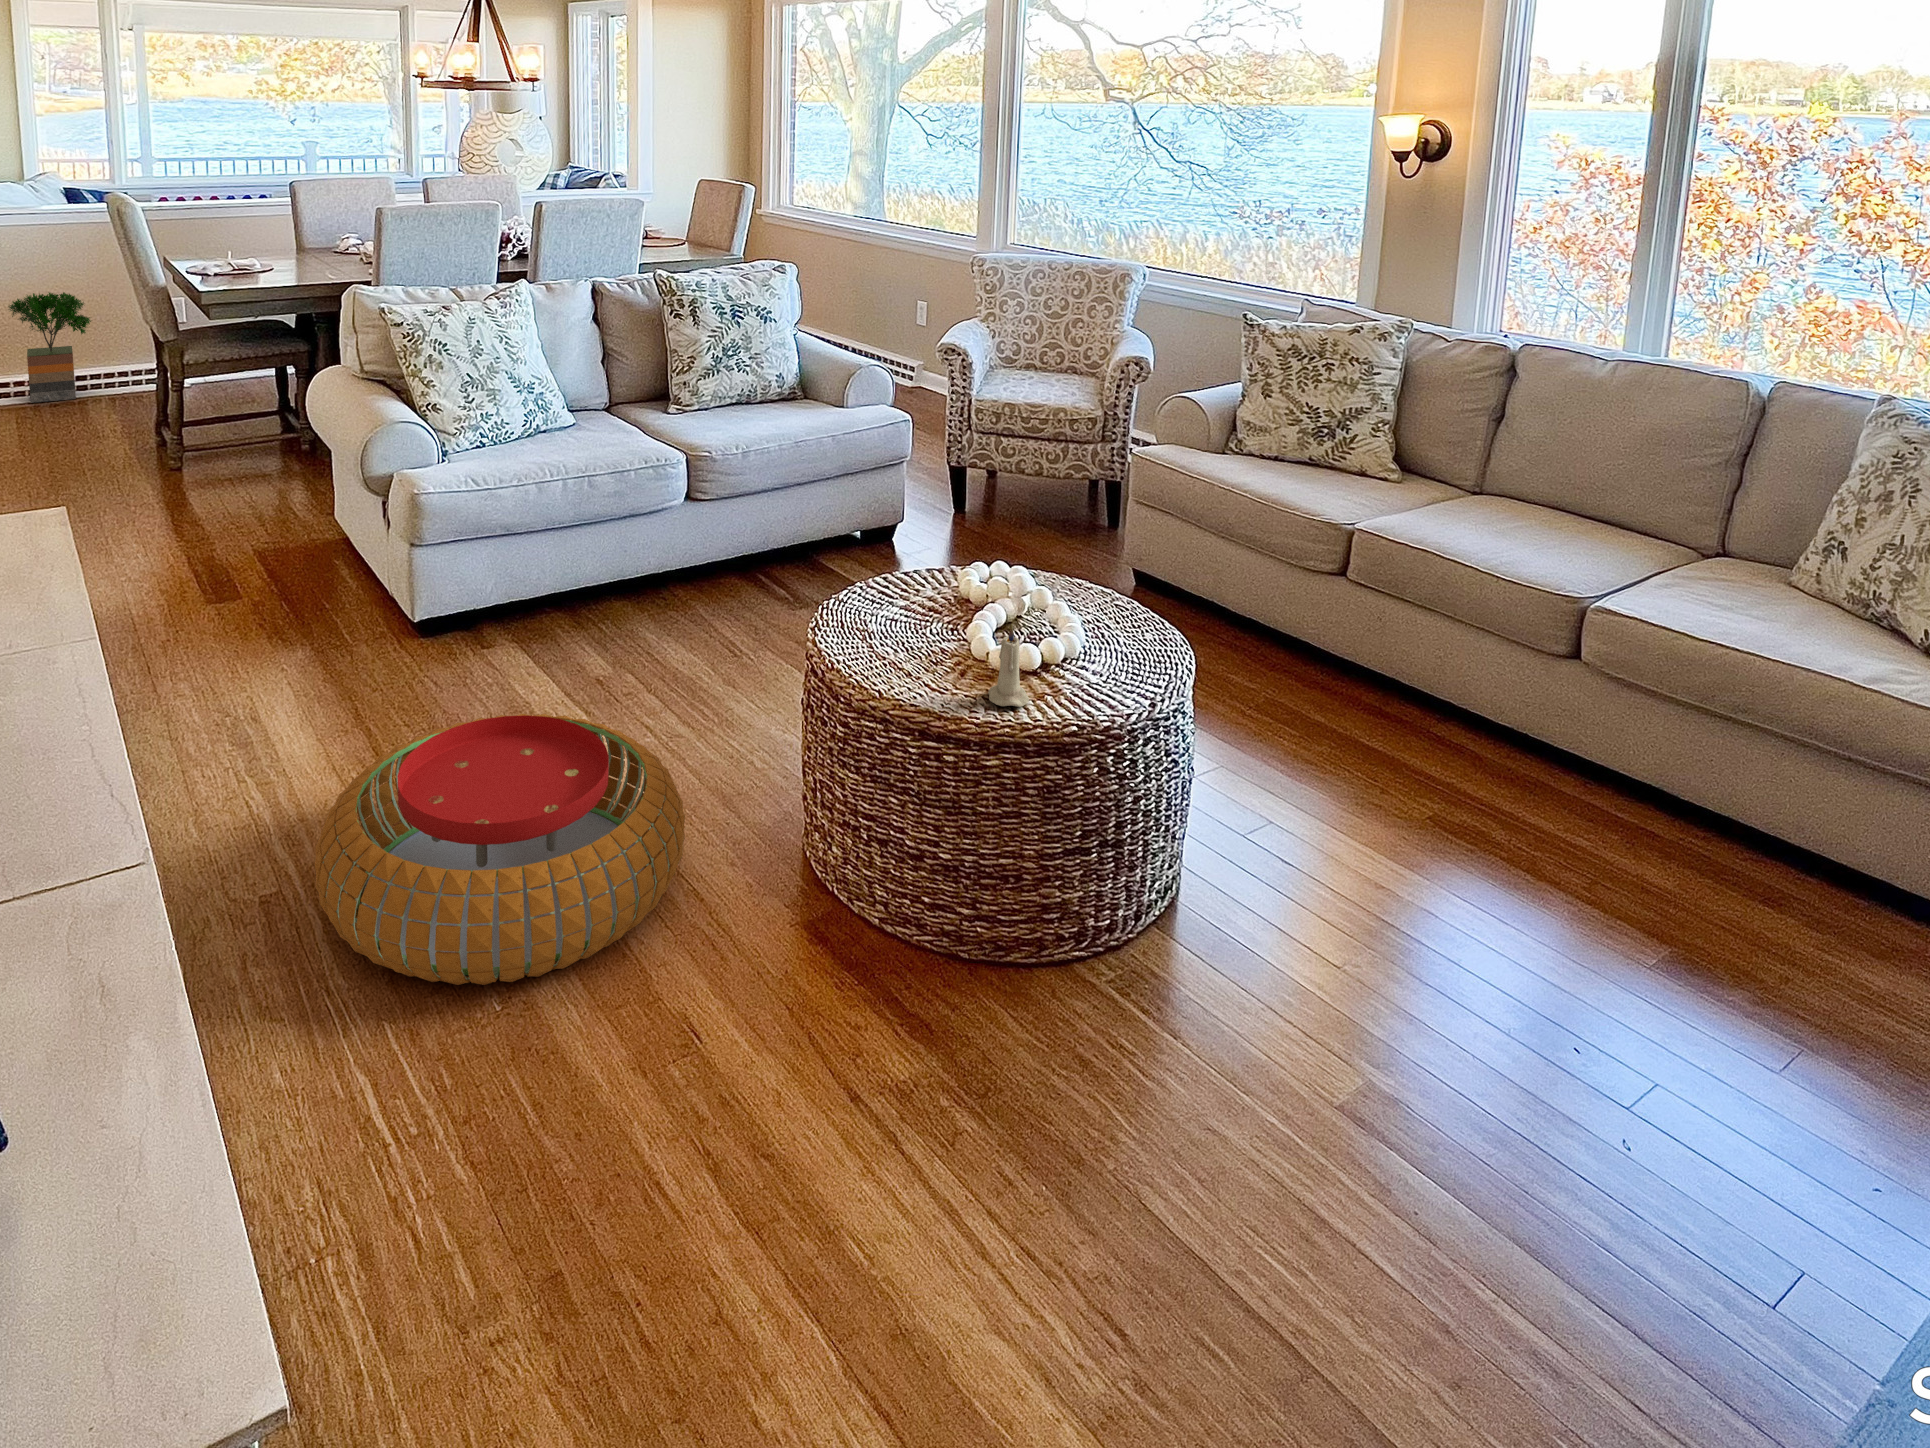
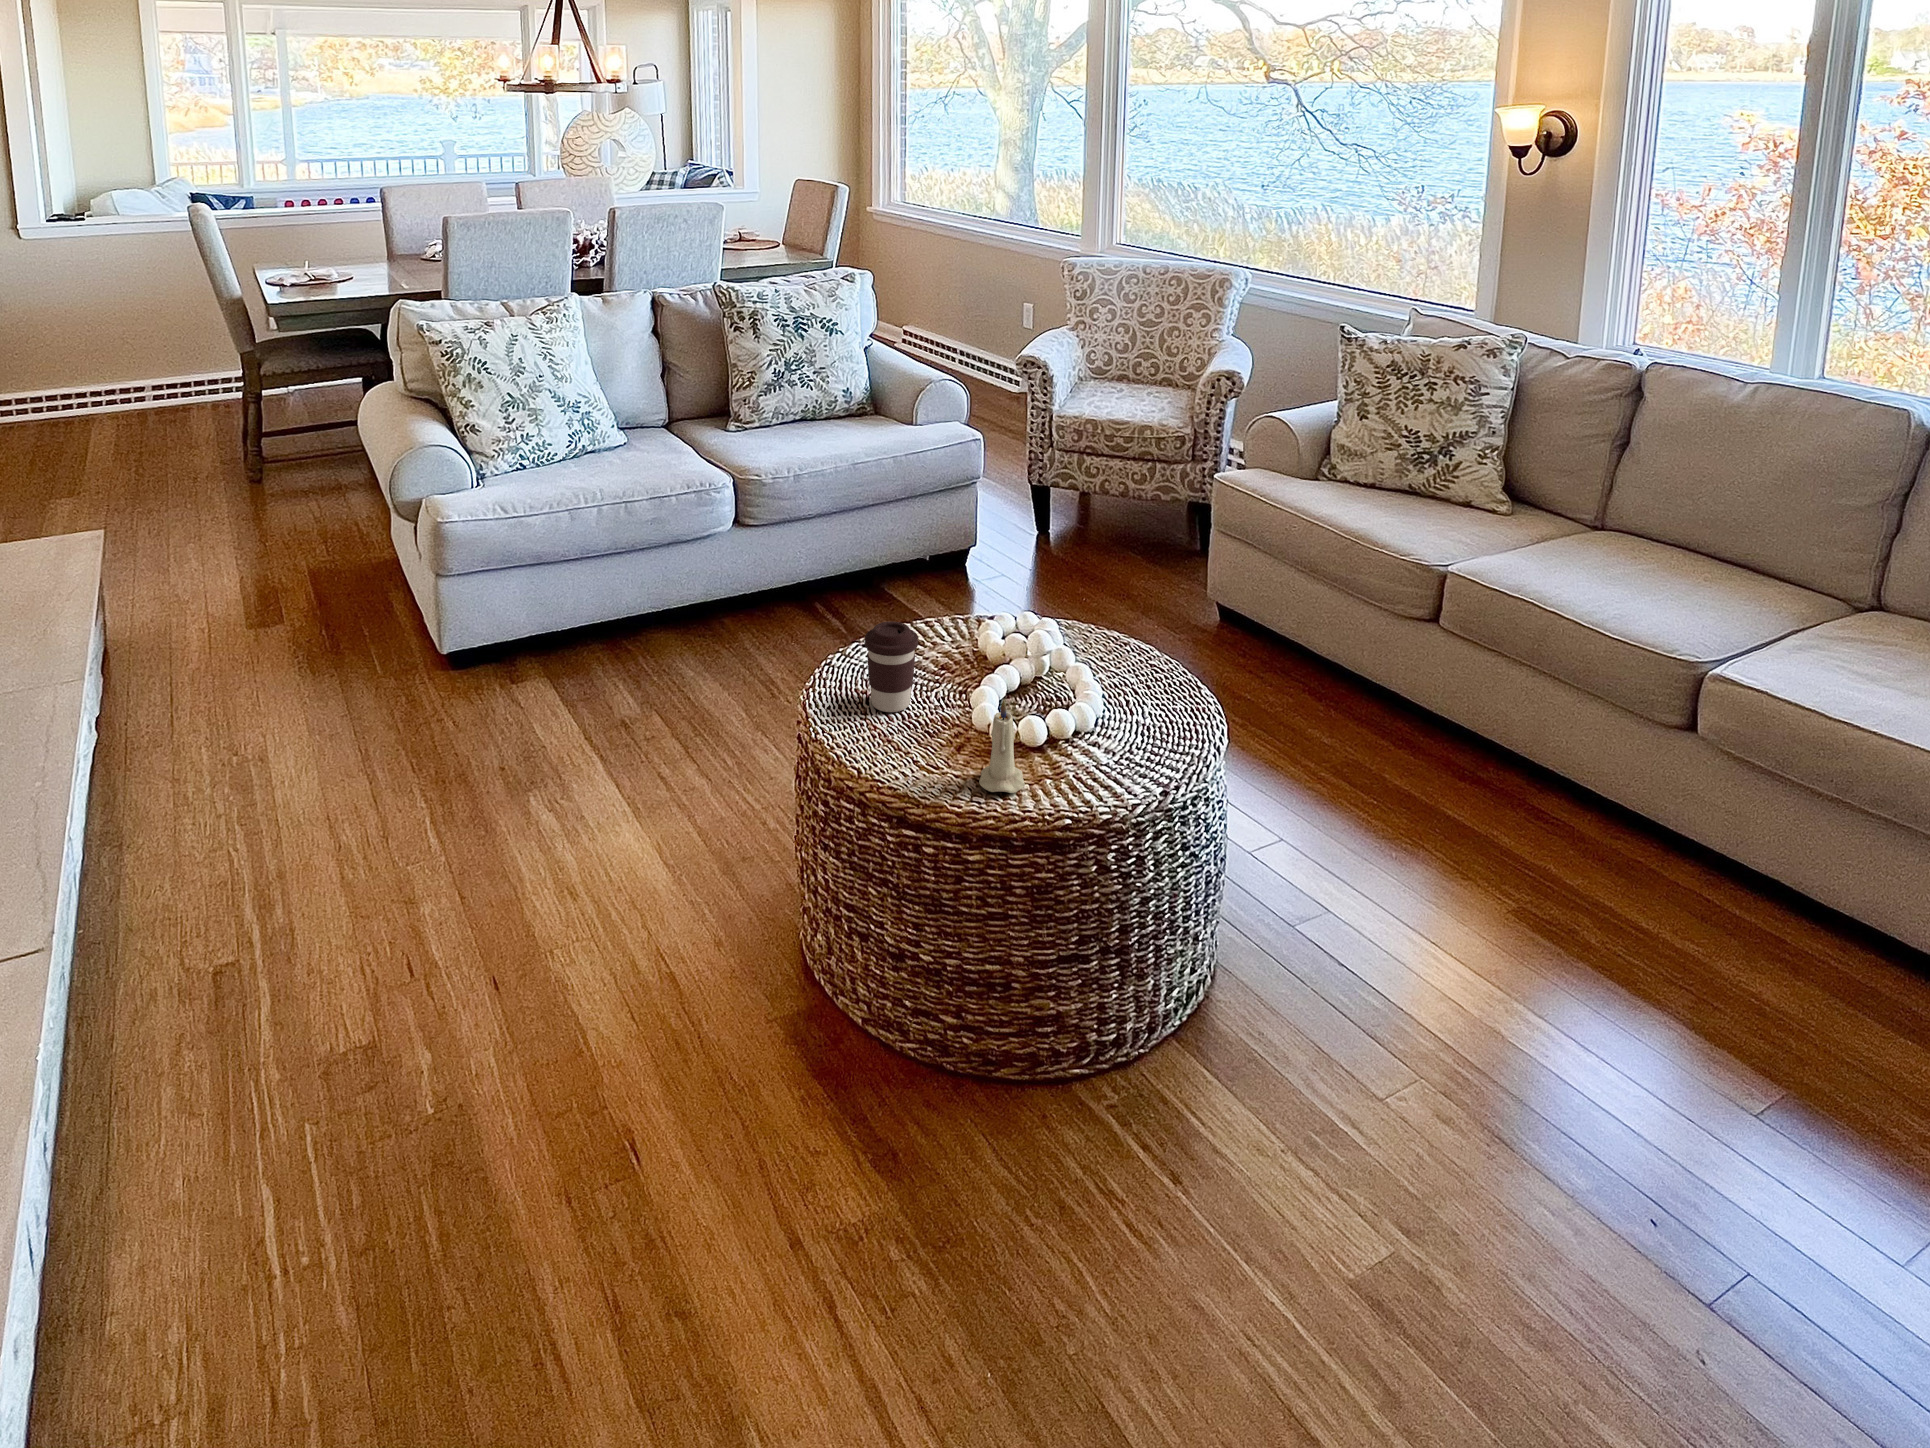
potted tree: present [8,292,91,403] -> none [114,299,200,409]
coffee cup: none [869,565,917,646] -> present [865,621,918,712]
pouf: present [315,713,685,985] -> none [247,771,663,1089]

